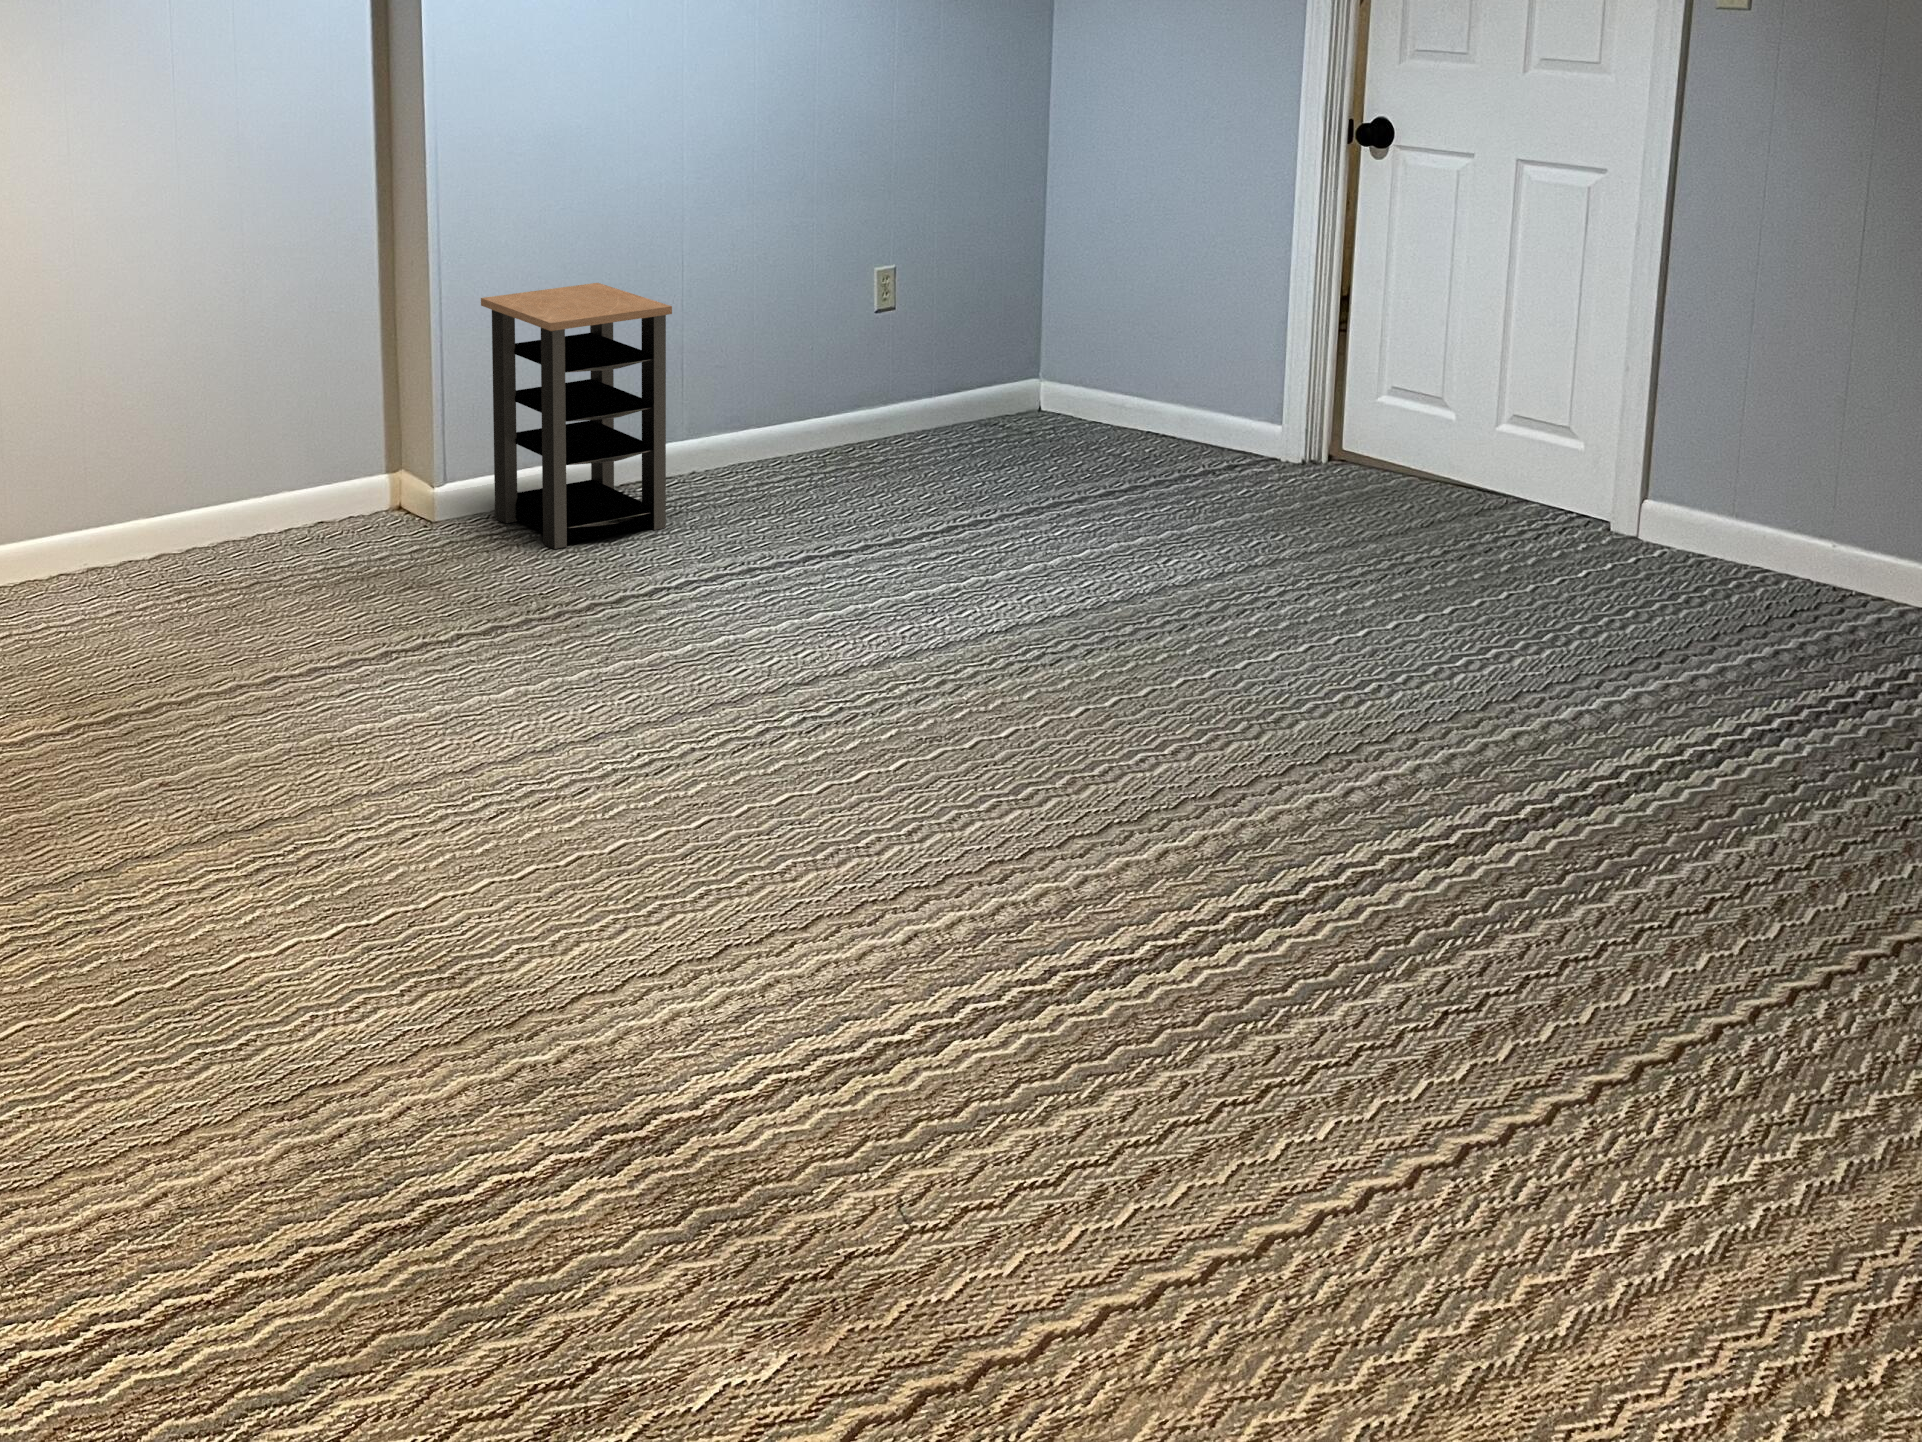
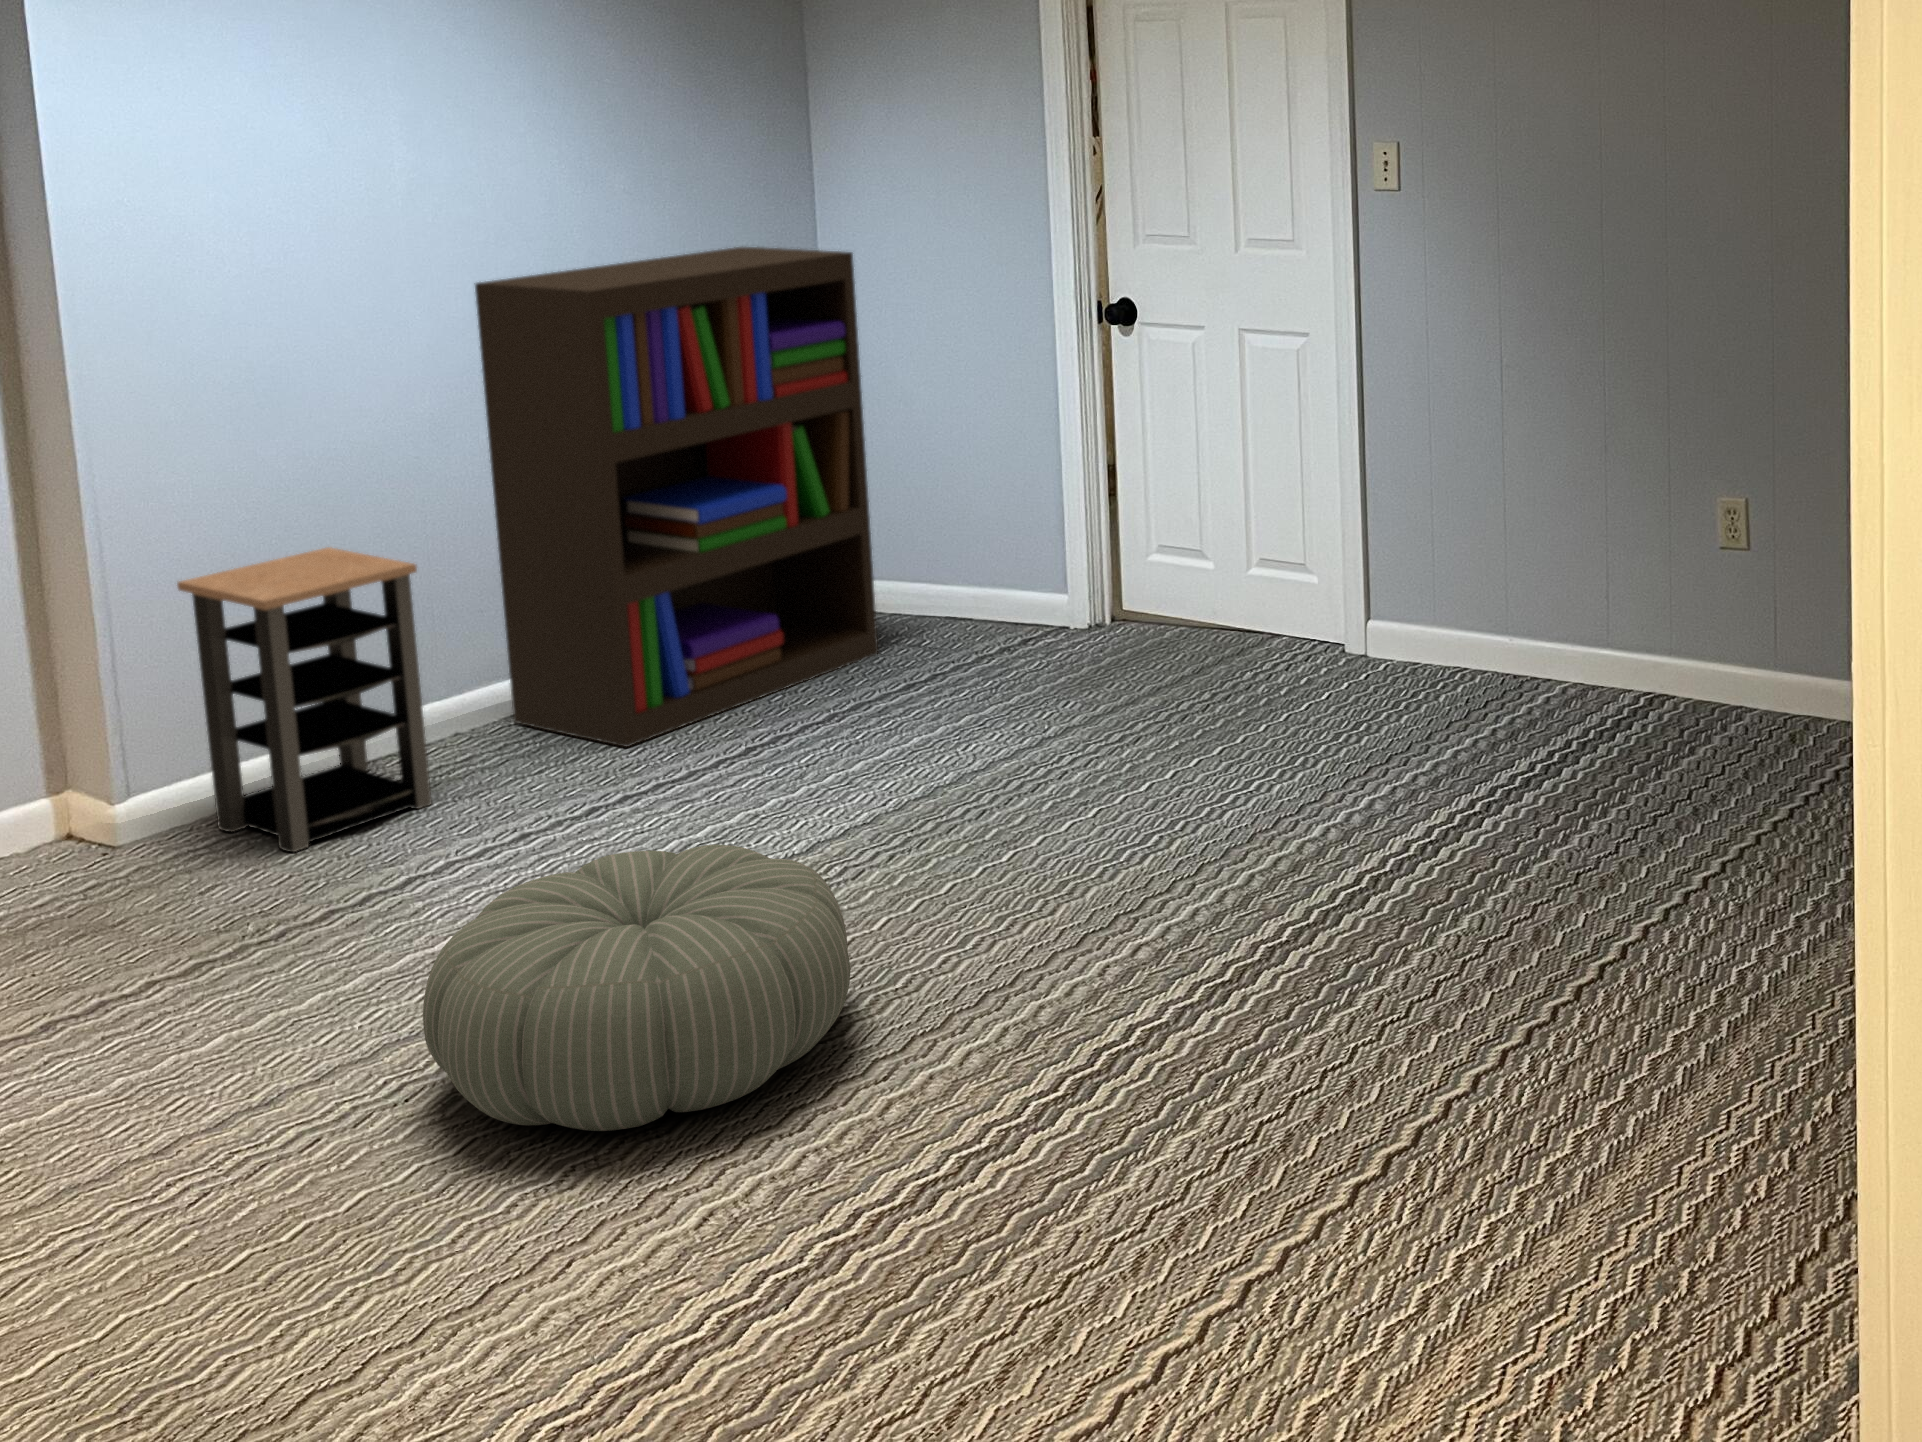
bookshelf: none [734,28,1094,506] -> present [475,247,878,747]
pouf: none [674,595,1055,844] -> present [423,844,850,1131]

